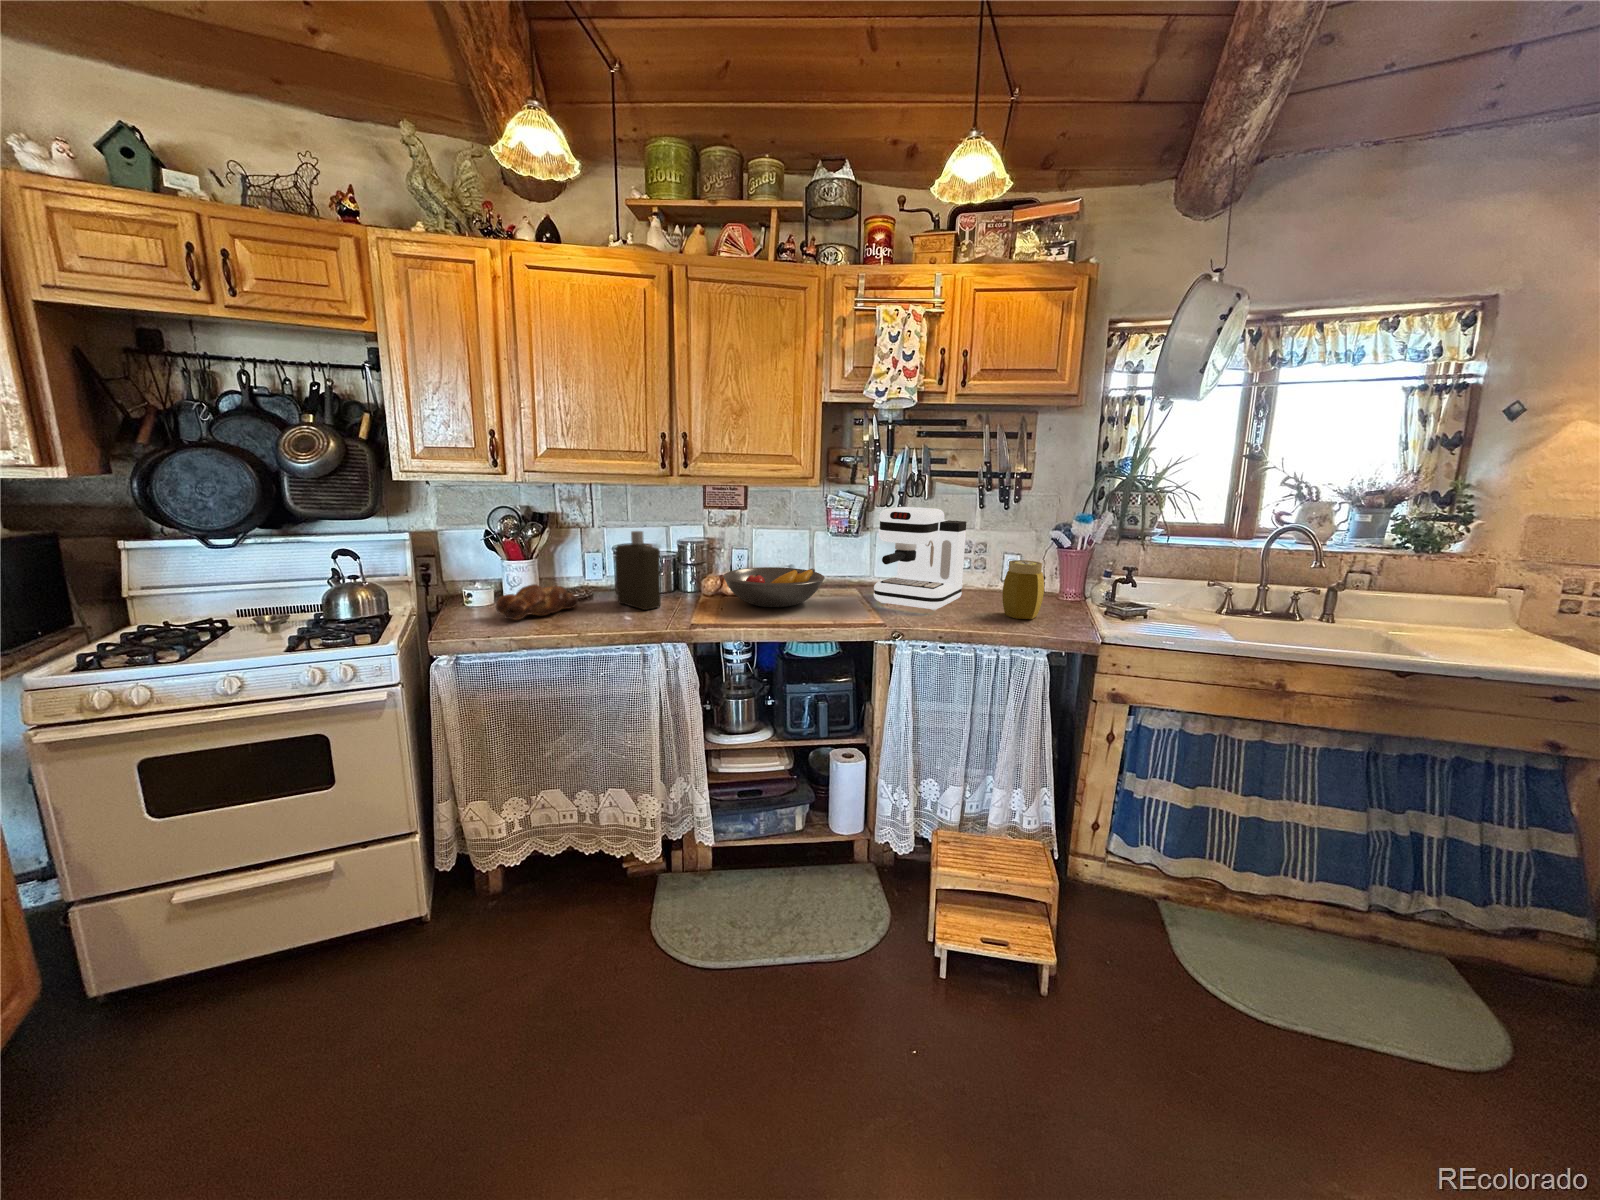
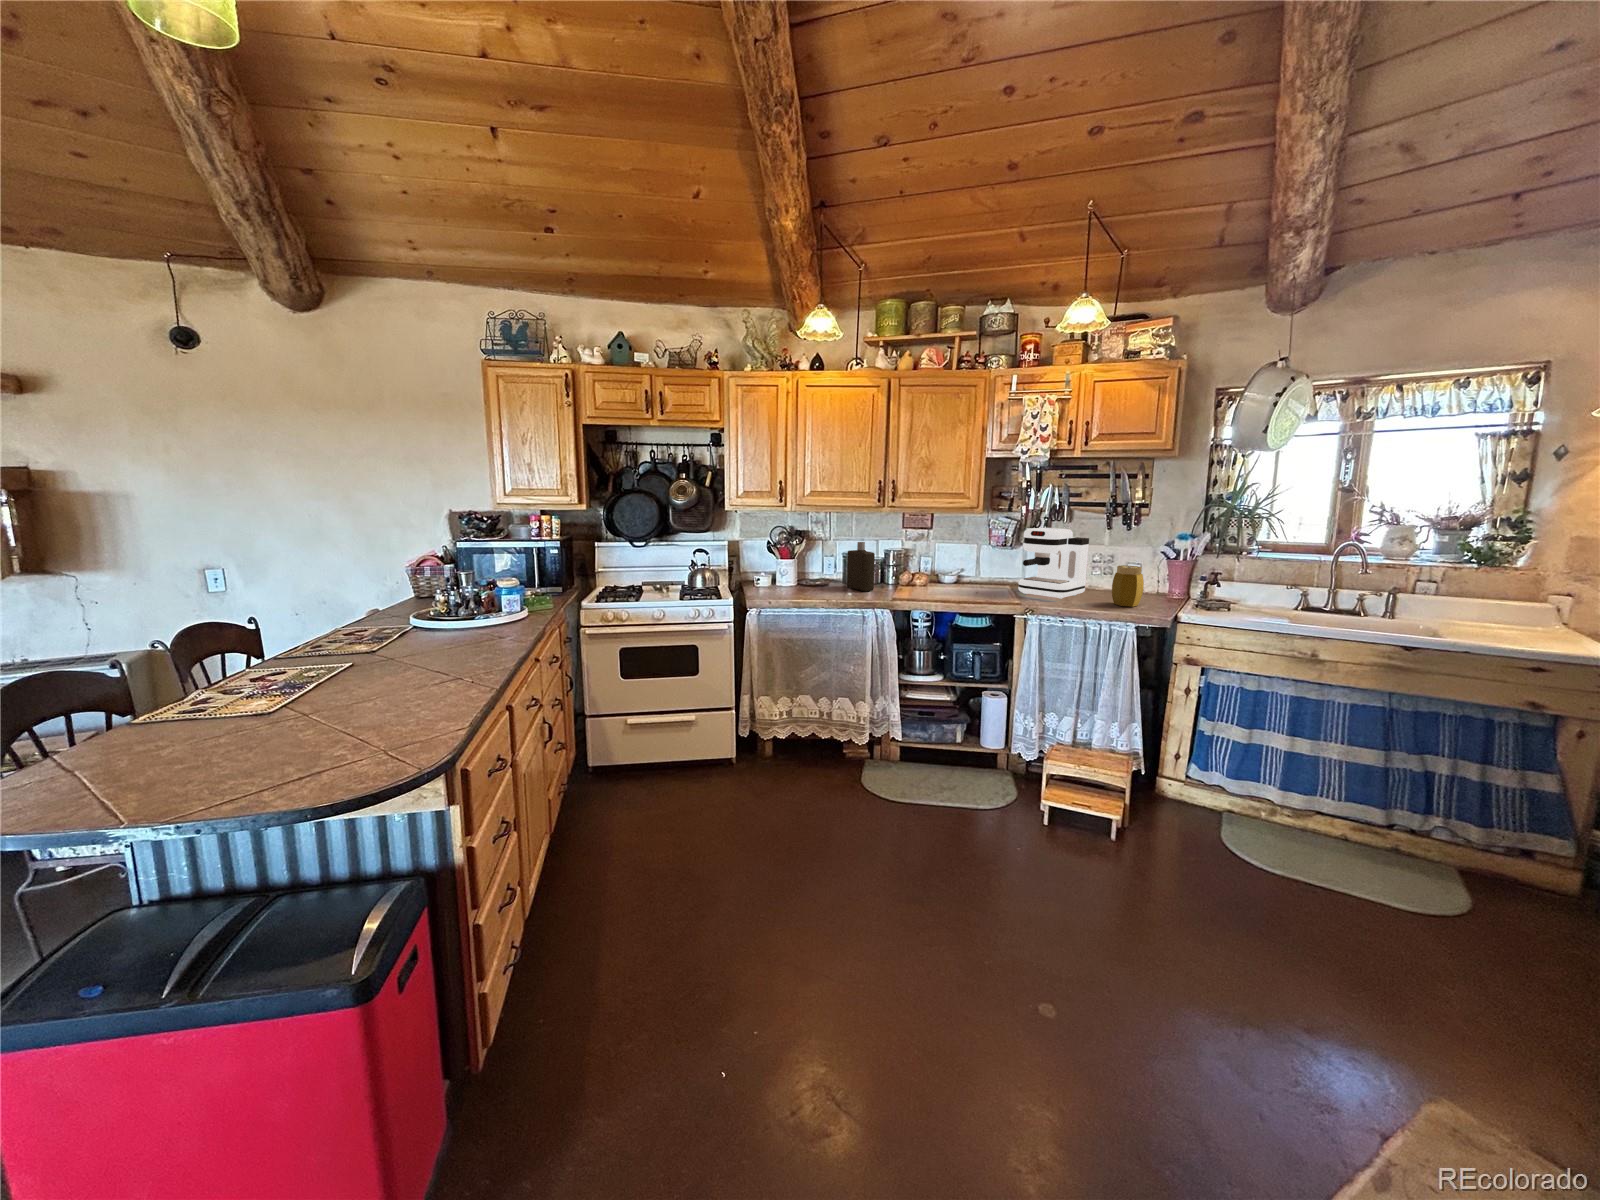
fruit bowl: present [723,567,825,607] -> none [914,568,983,593]
bread loaf: present [496,584,578,620] -> none [778,573,823,593]

